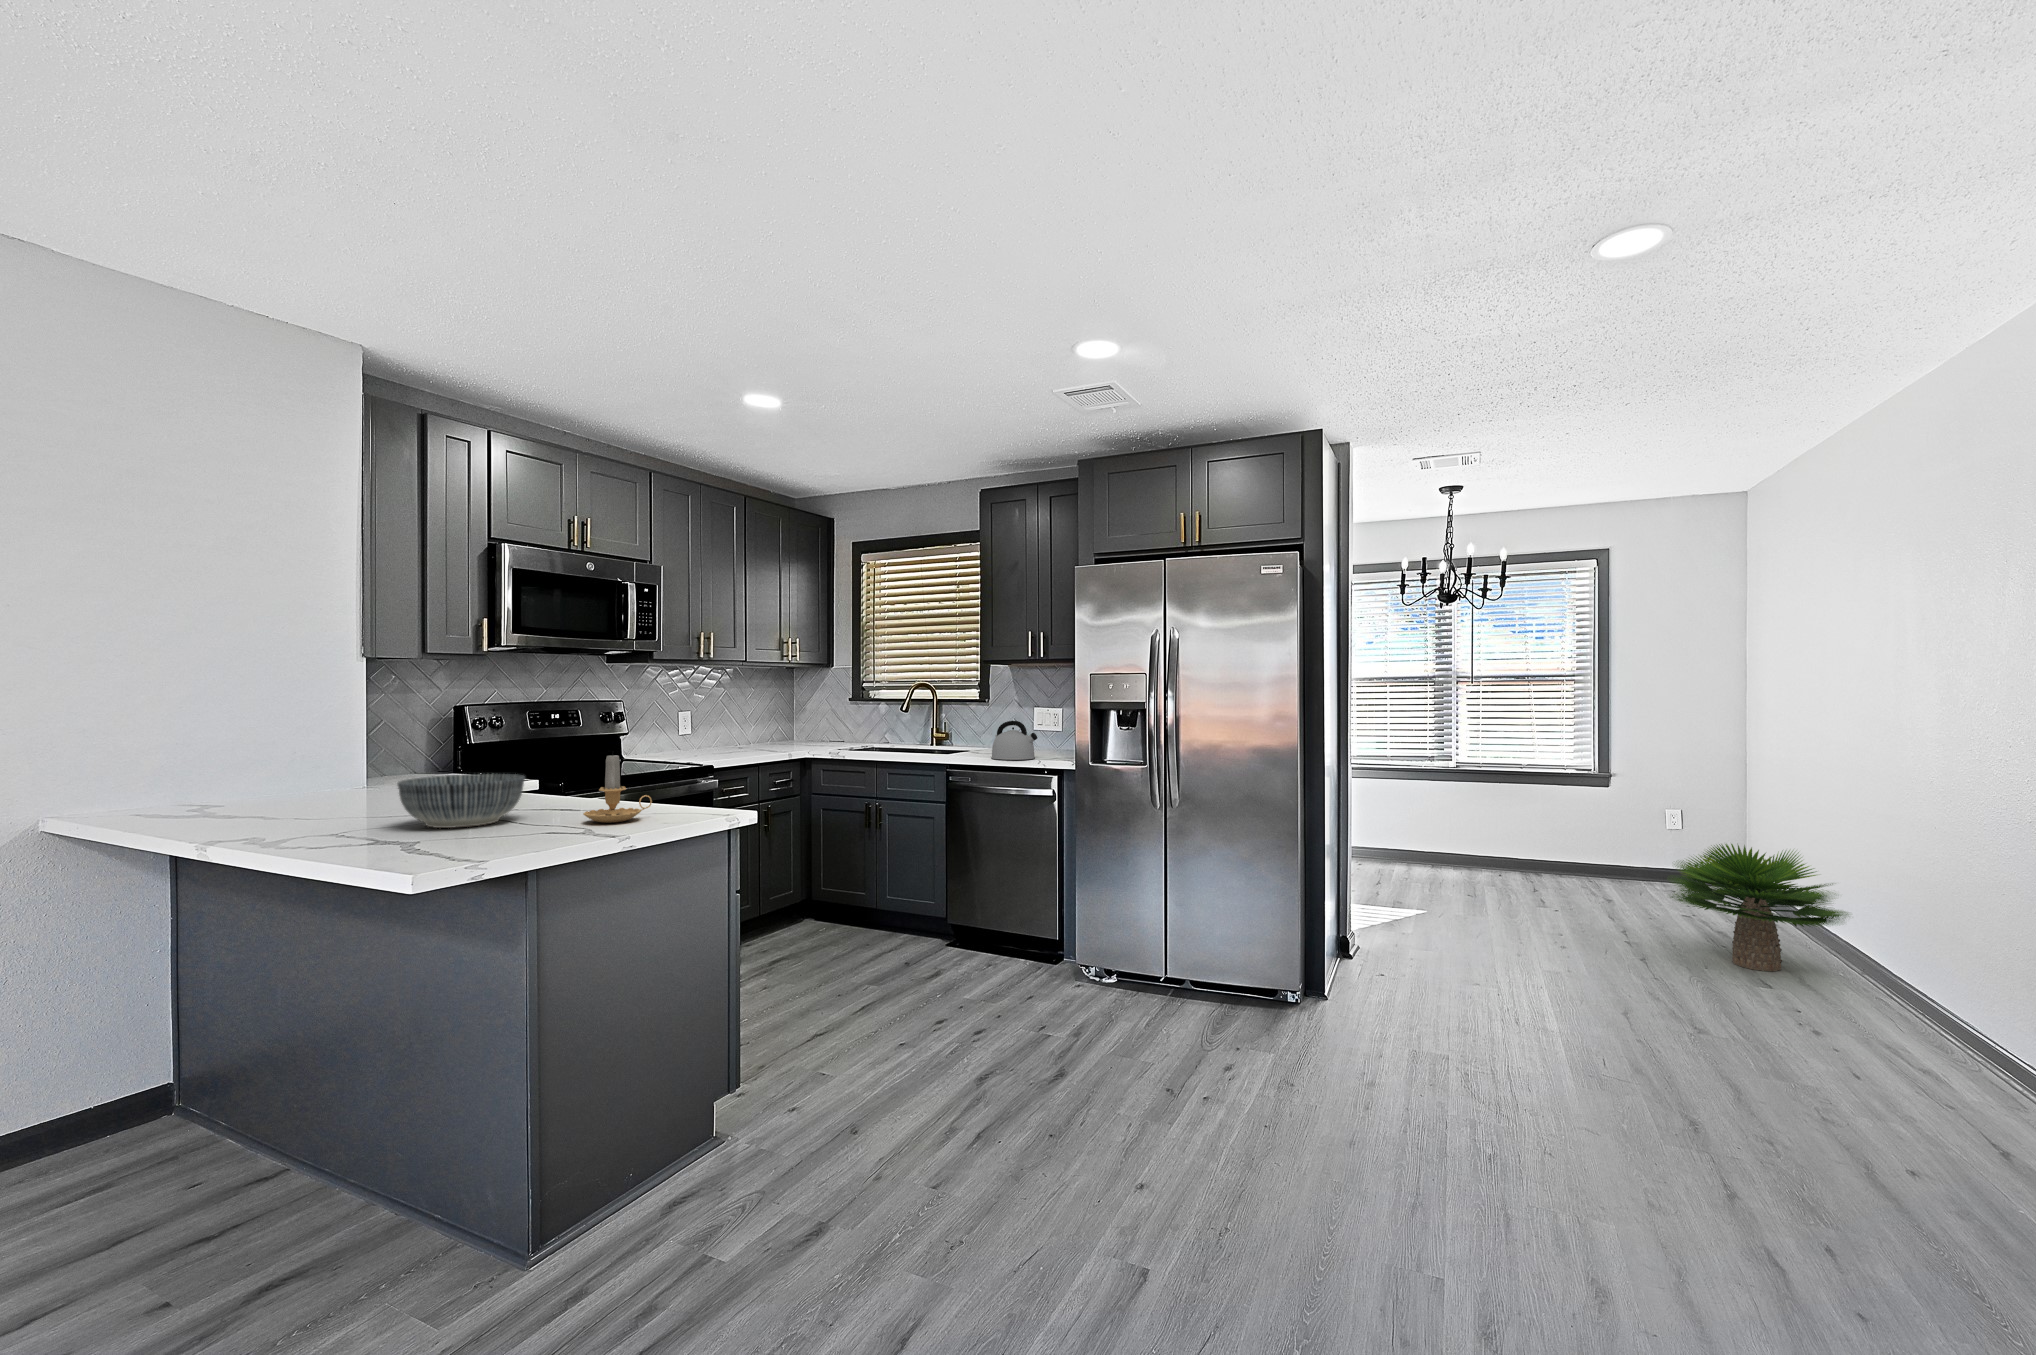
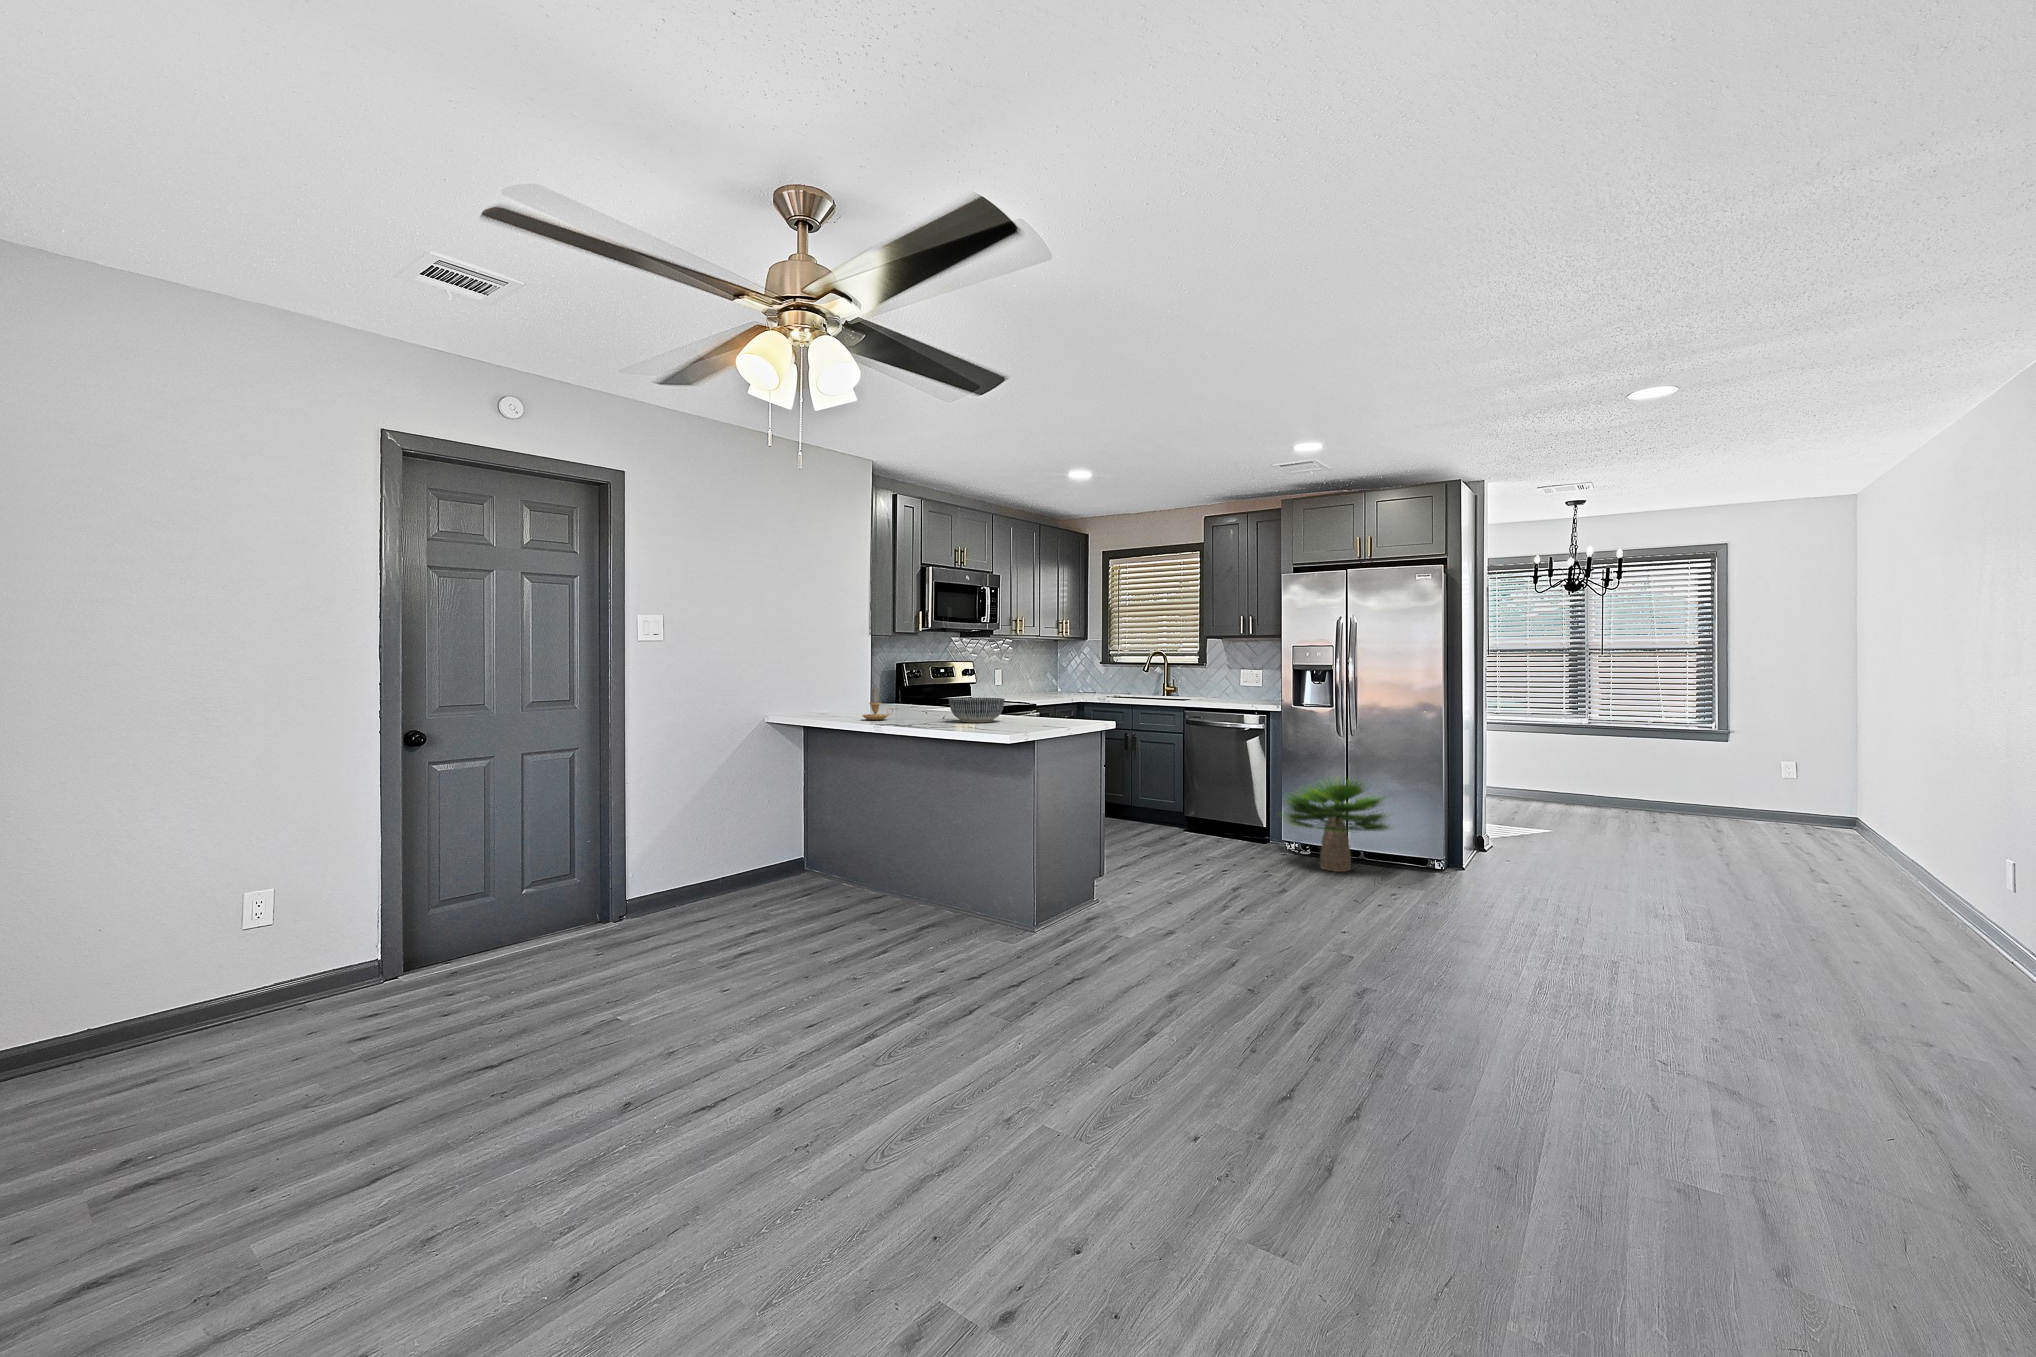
kettle: present [991,721,1037,760] -> none [1214,680,1248,707]
candle: present [583,753,652,823] -> present [862,687,893,720]
potted plant: present [1673,844,1848,971] -> present [1284,780,1390,872]

